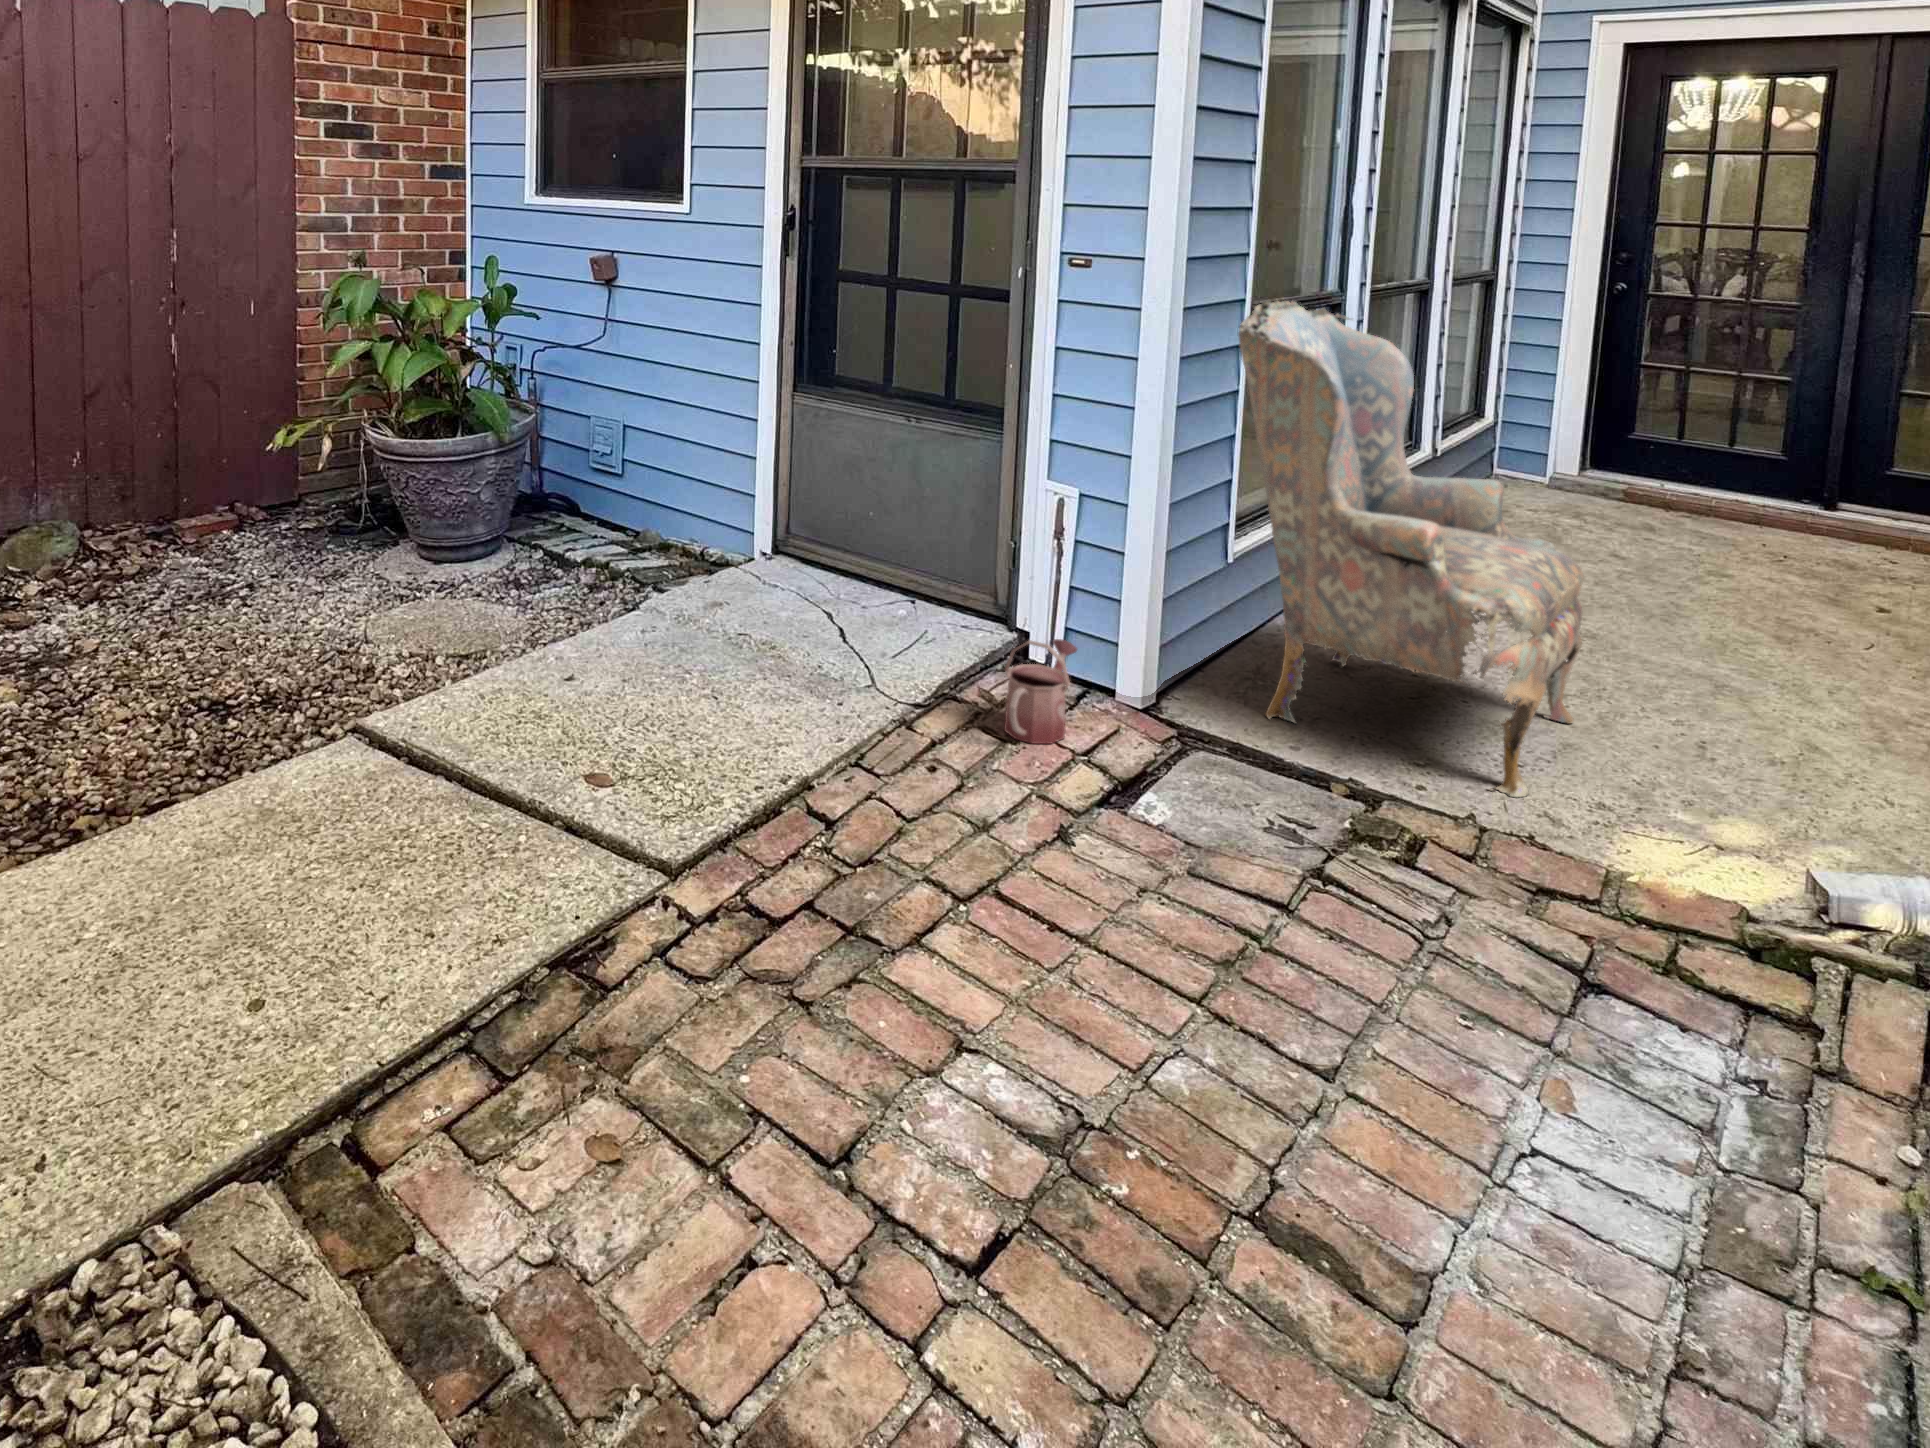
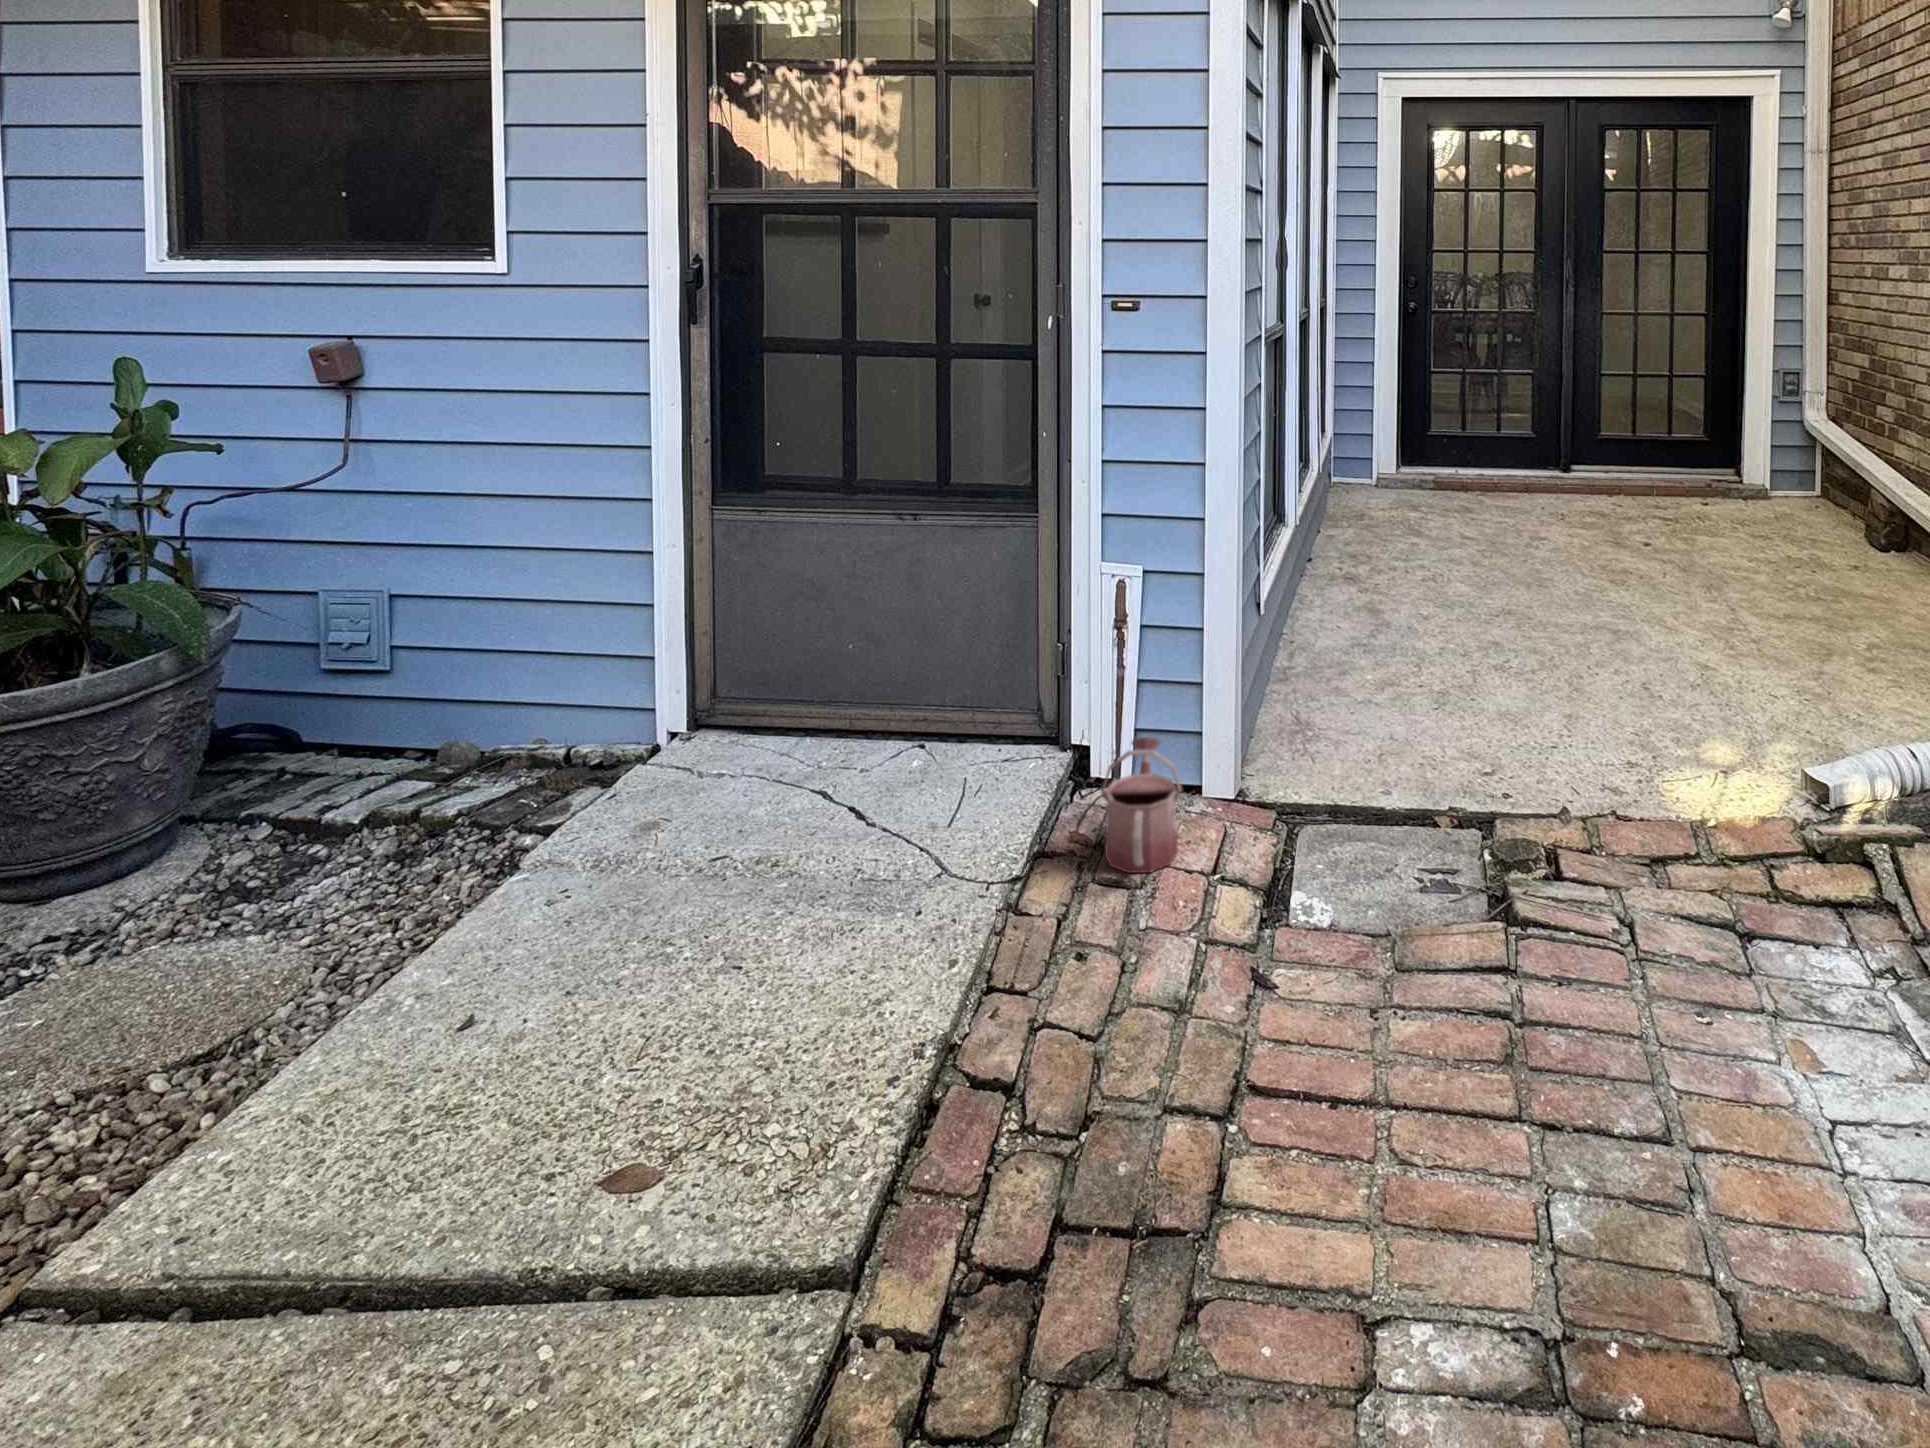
armchair: present [1238,301,1583,797] -> none [1280,327,1578,772]

